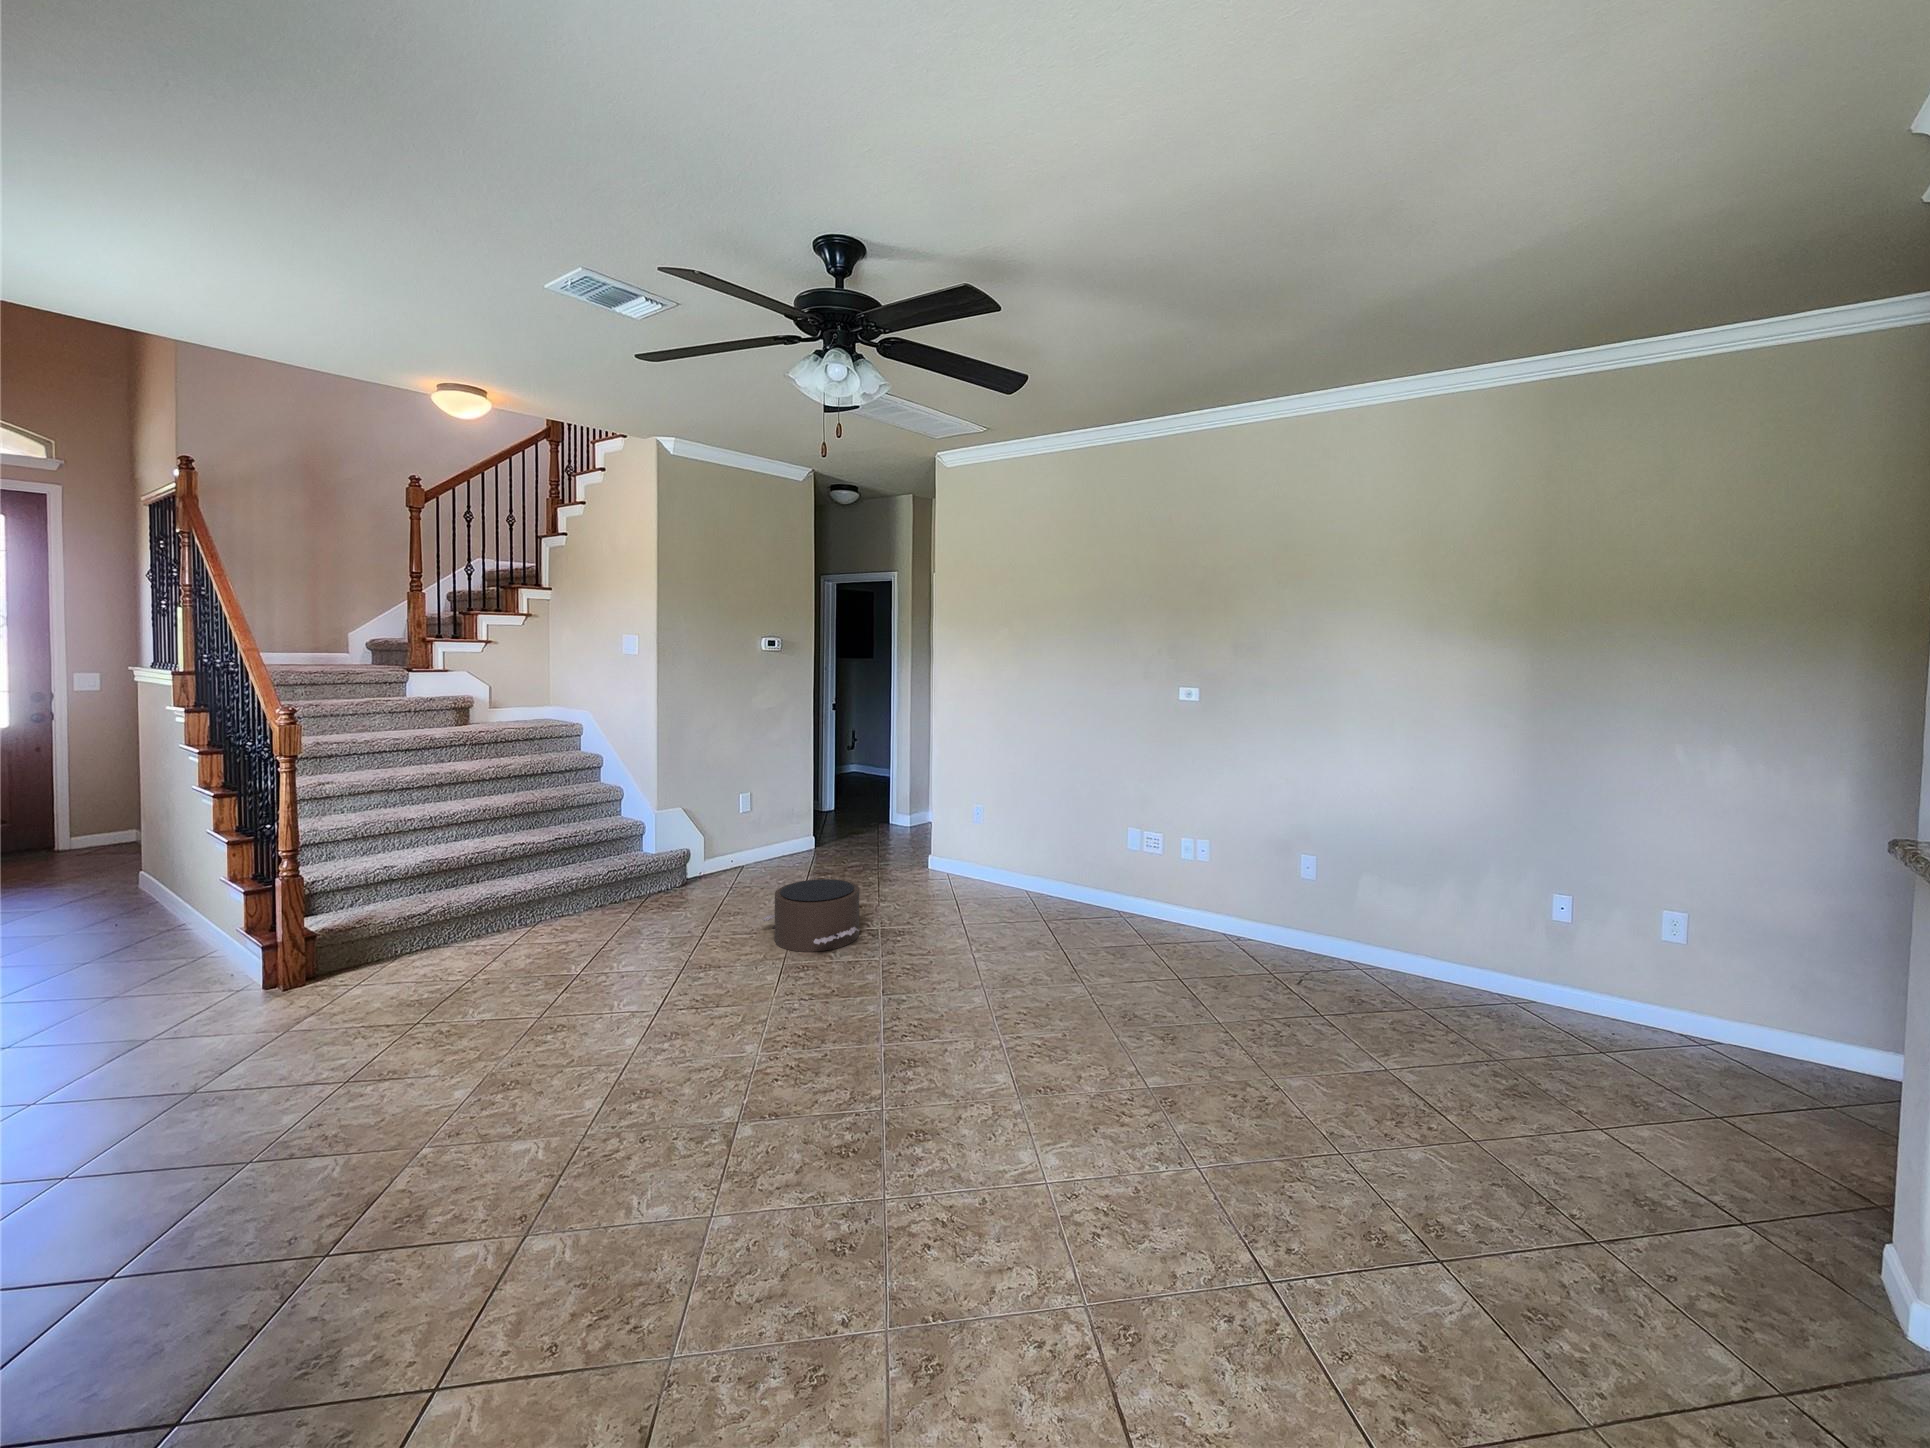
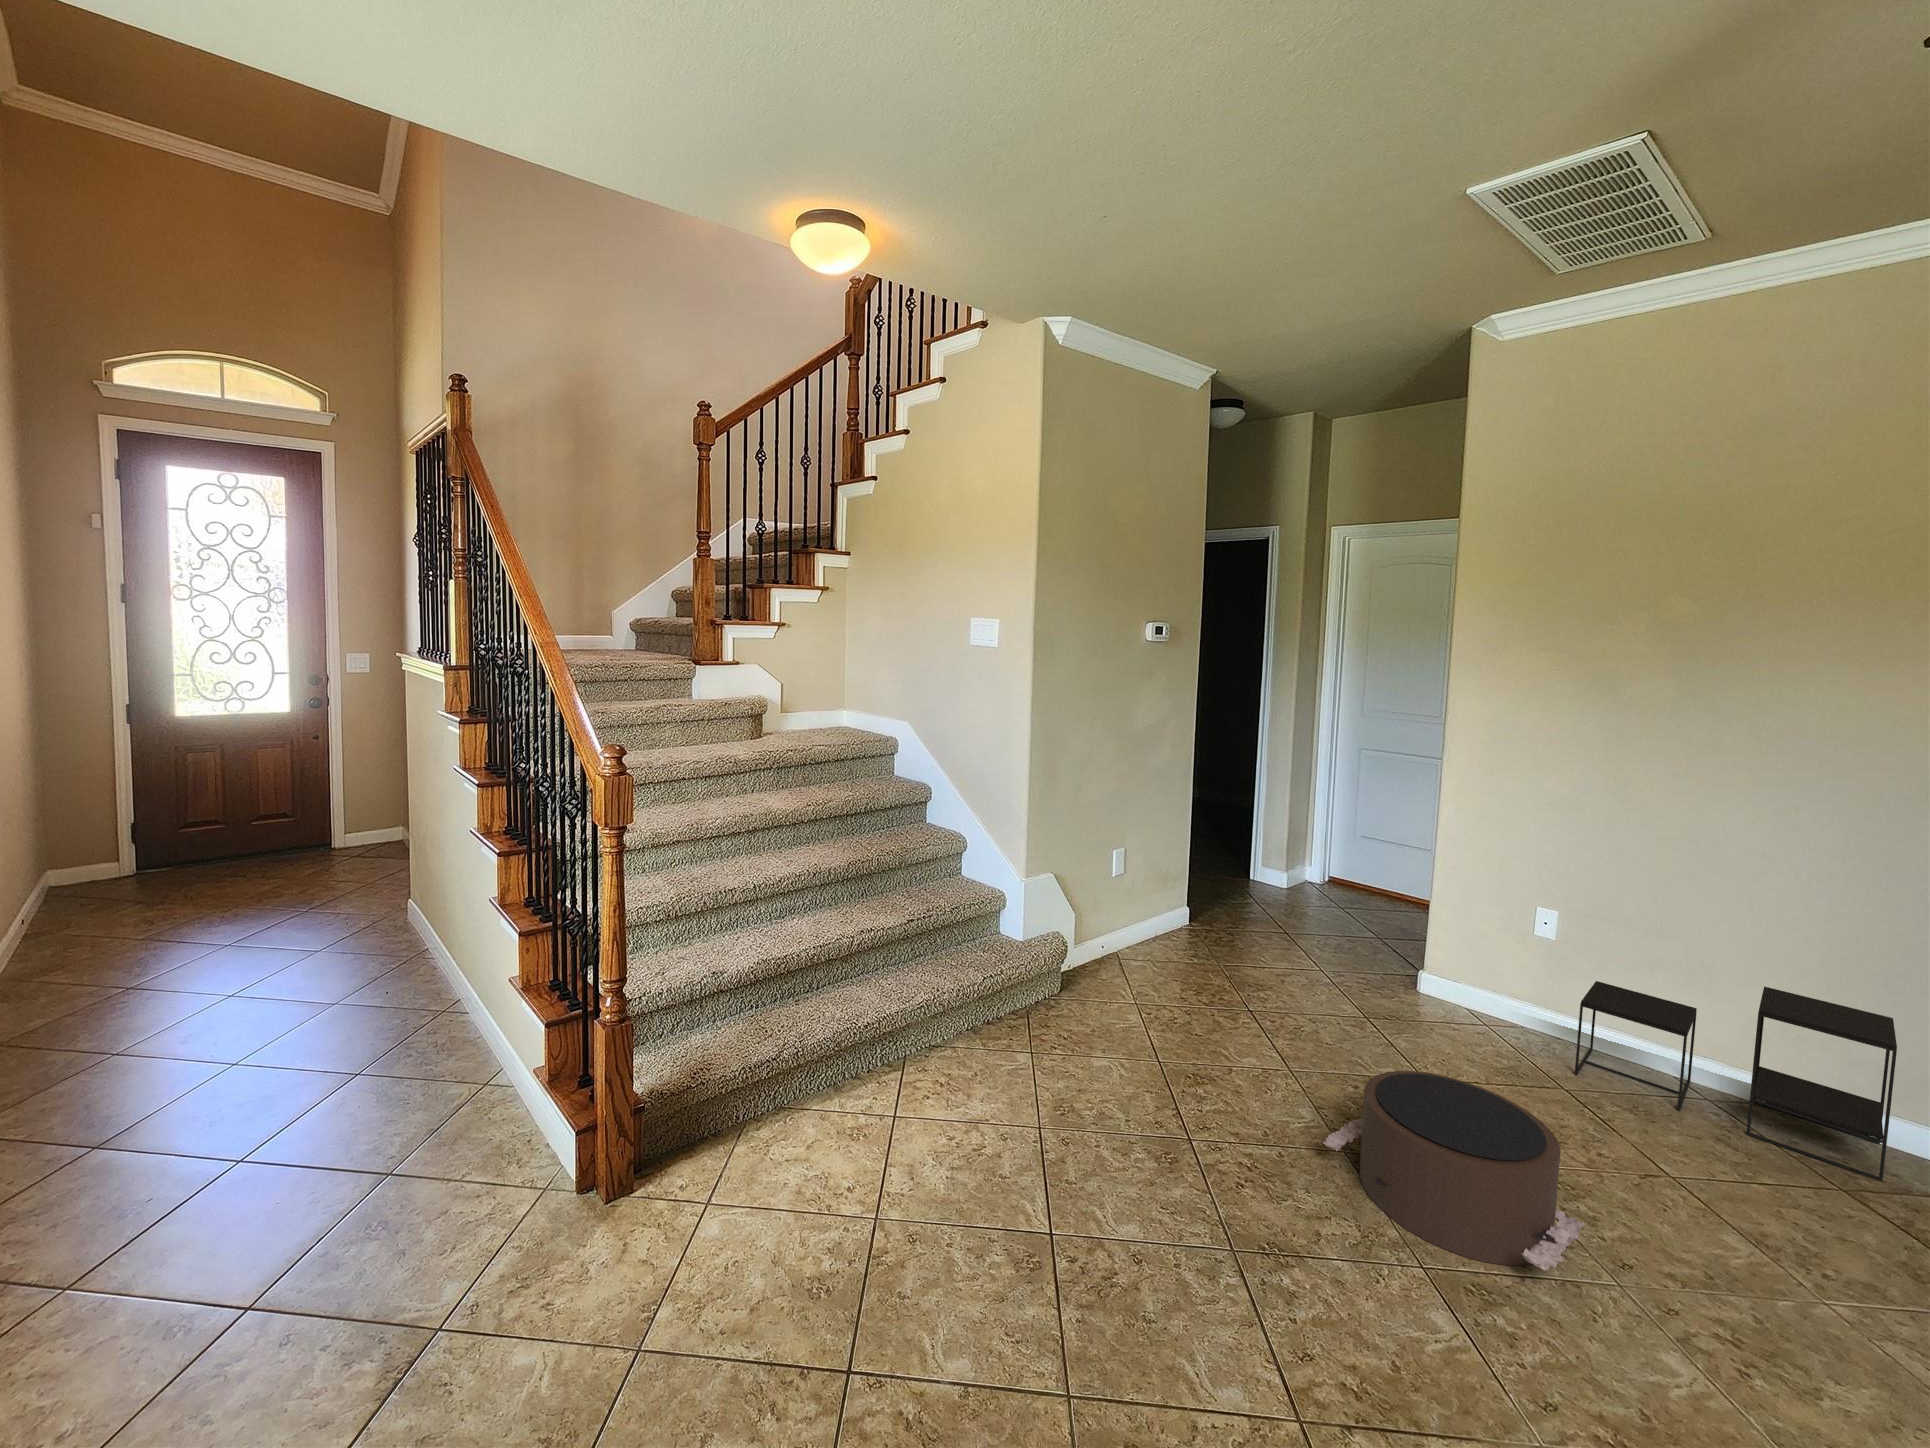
side table: none [960,828,1075,910] -> present [1575,981,1897,1181]

